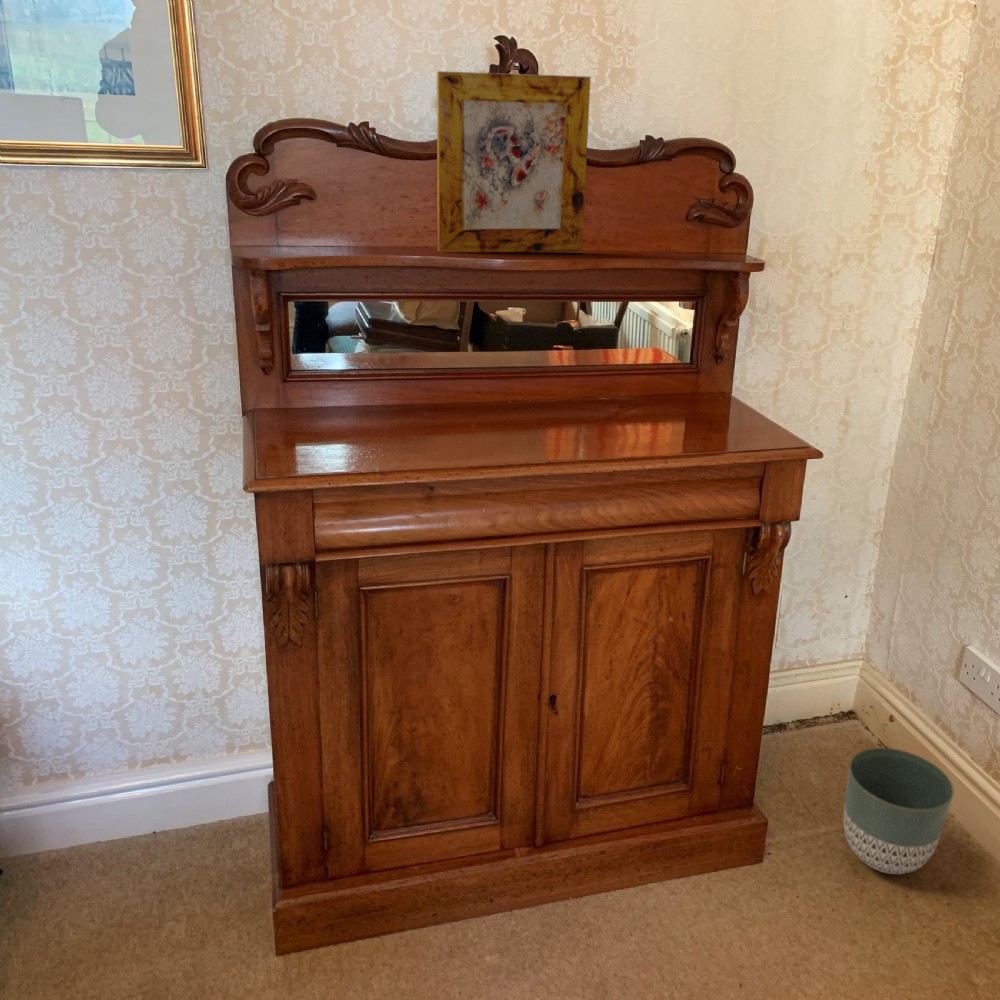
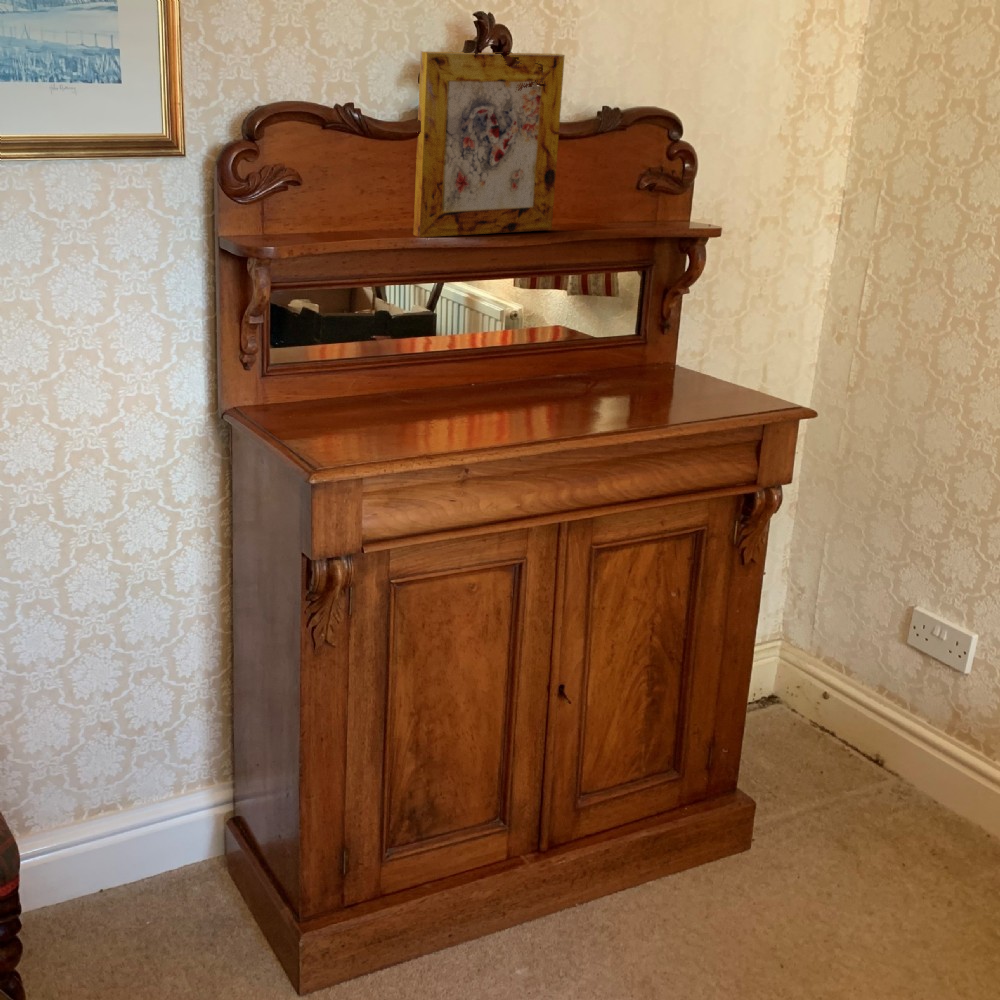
planter: present [843,748,954,874] -> none [815,715,918,837]

